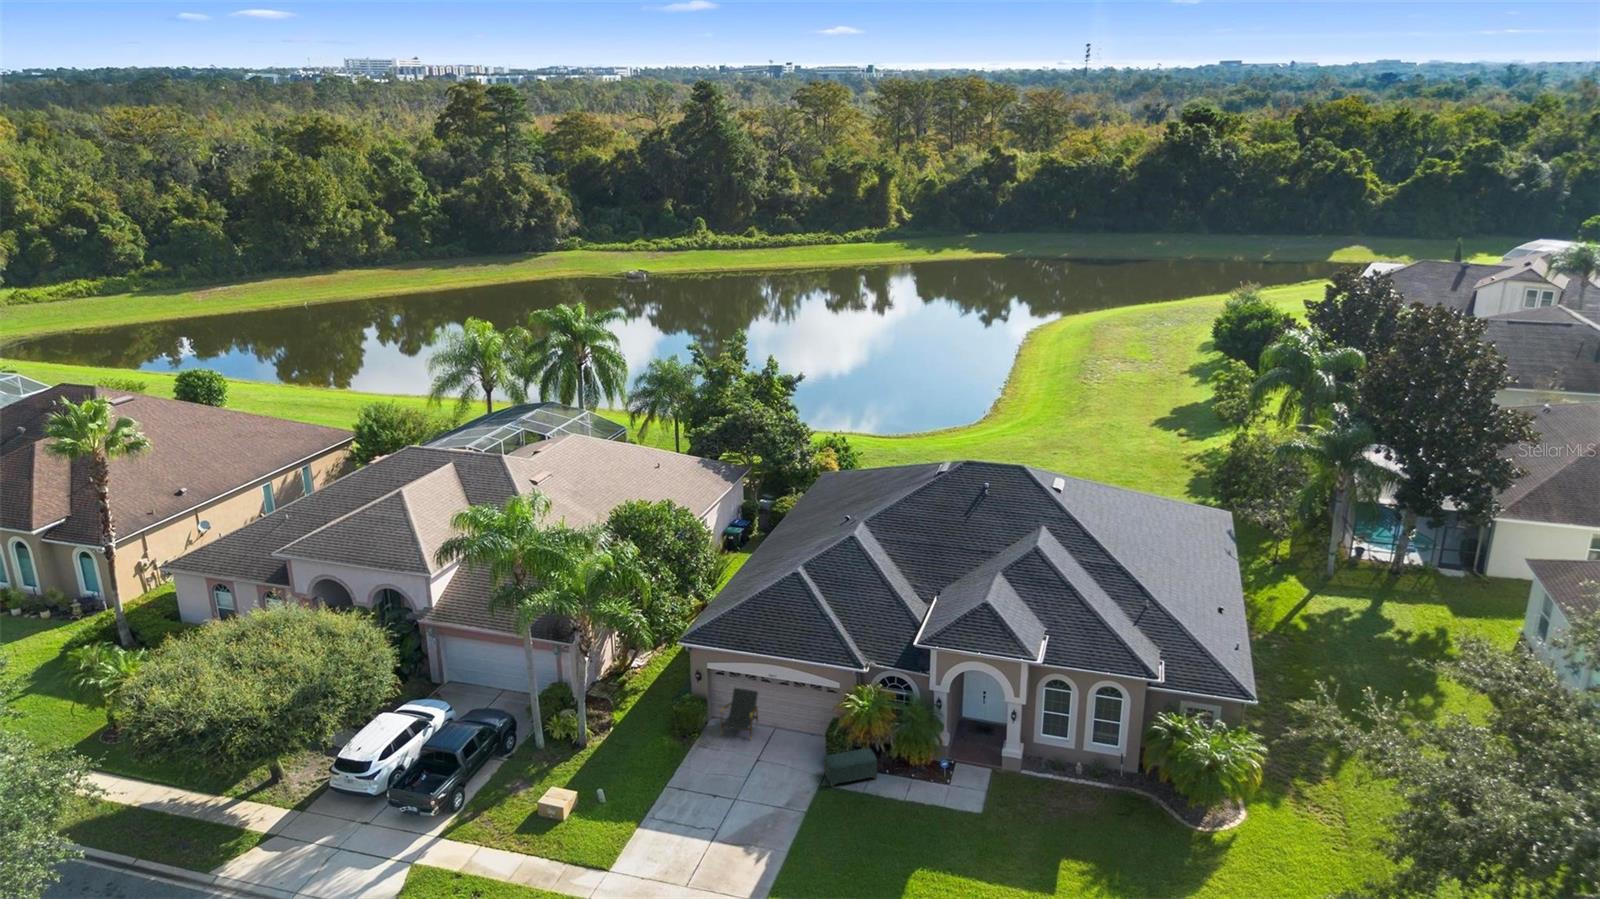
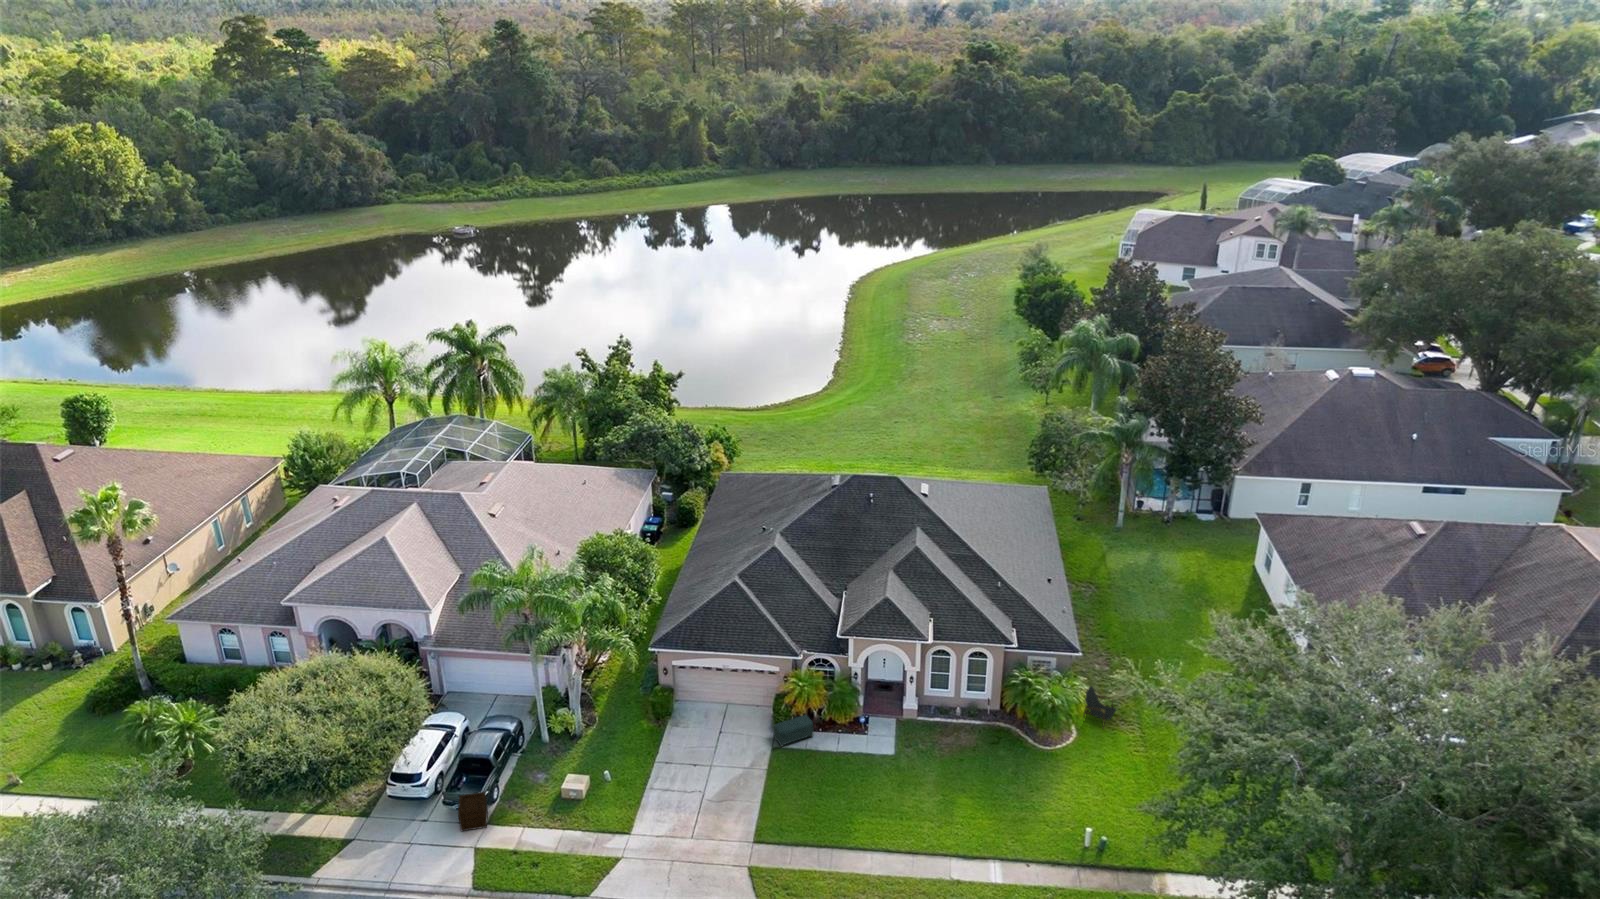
lounge chair: present [720,688,758,739] -> present [1083,686,1117,725]
wooden crate: none [396,793,442,840] -> present [458,792,488,831]

